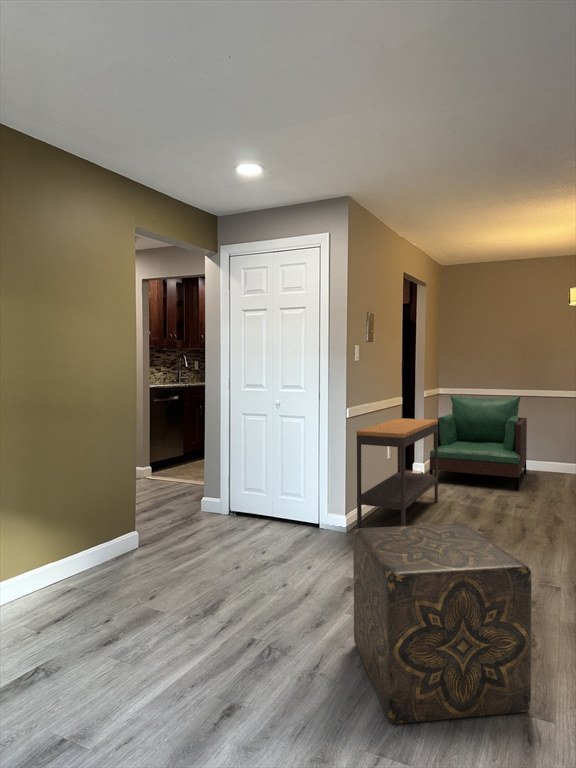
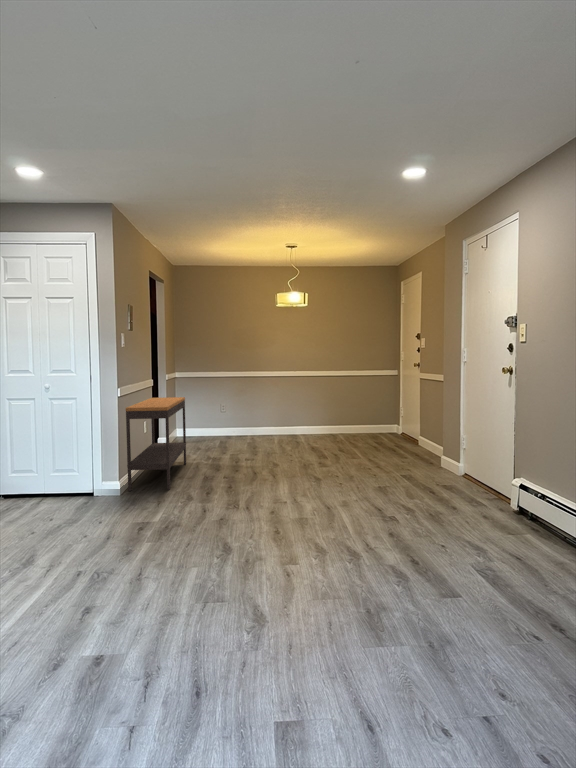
armchair: present [430,395,527,491] -> none [174,378,244,451]
ottoman: present [353,524,532,724] -> none [161,460,285,590]

